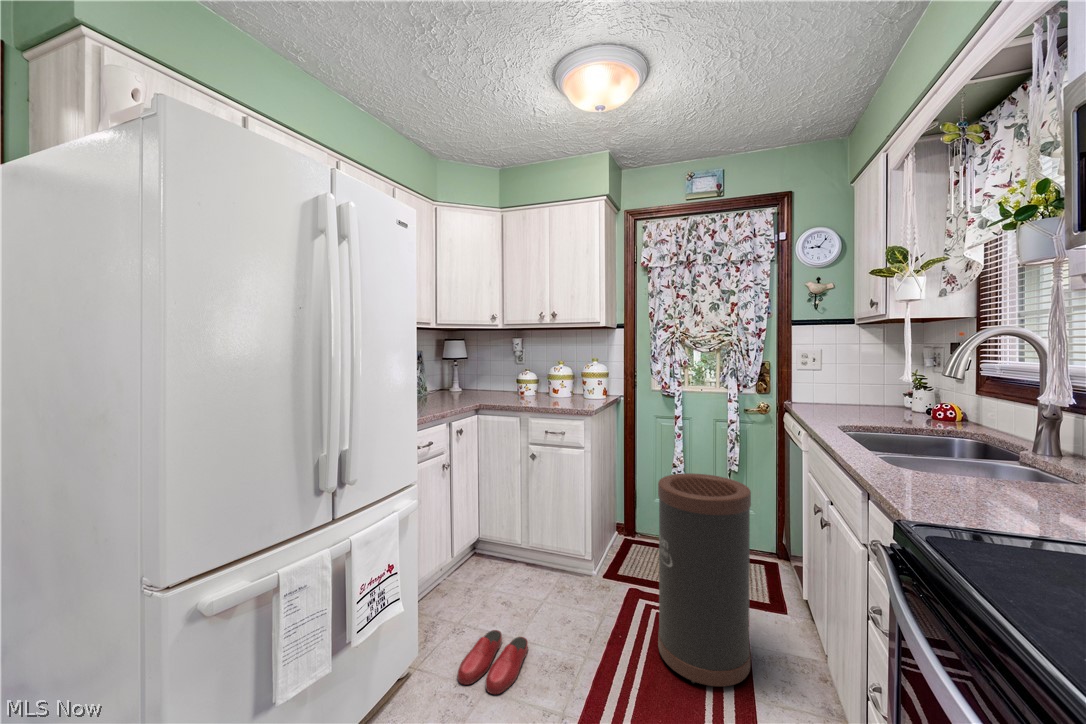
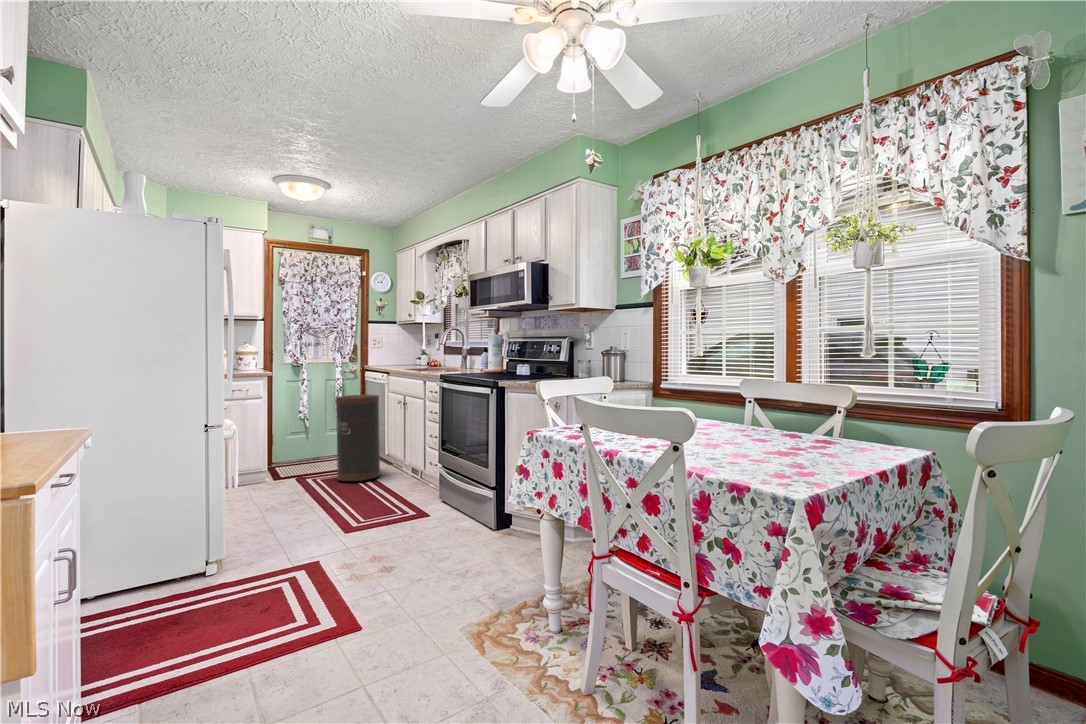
slippers: present [457,630,528,694] -> none [246,492,284,511]

